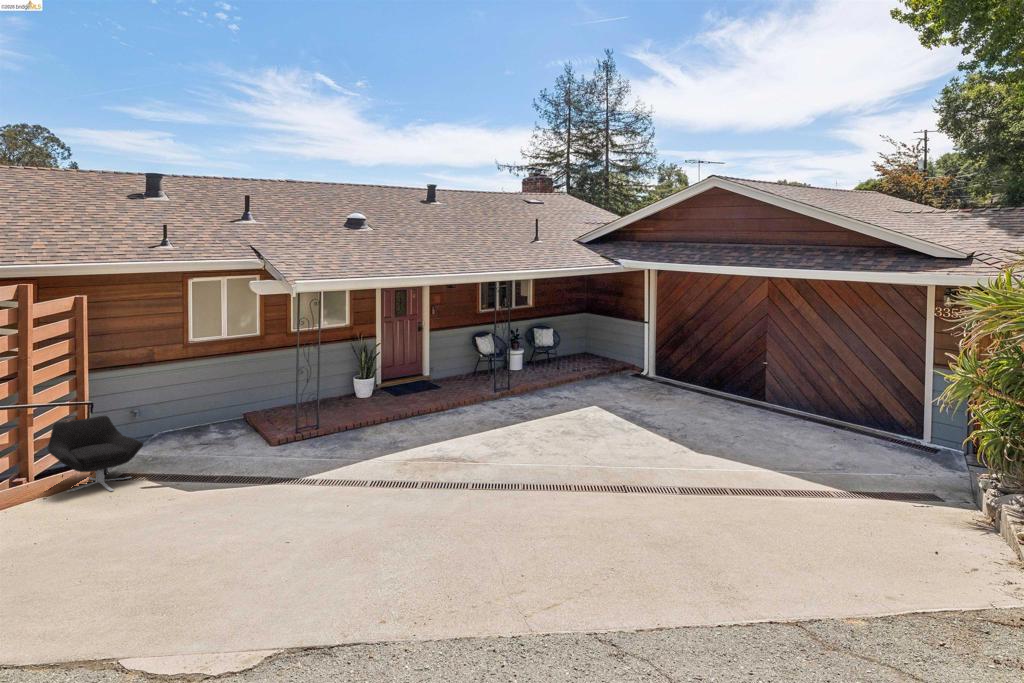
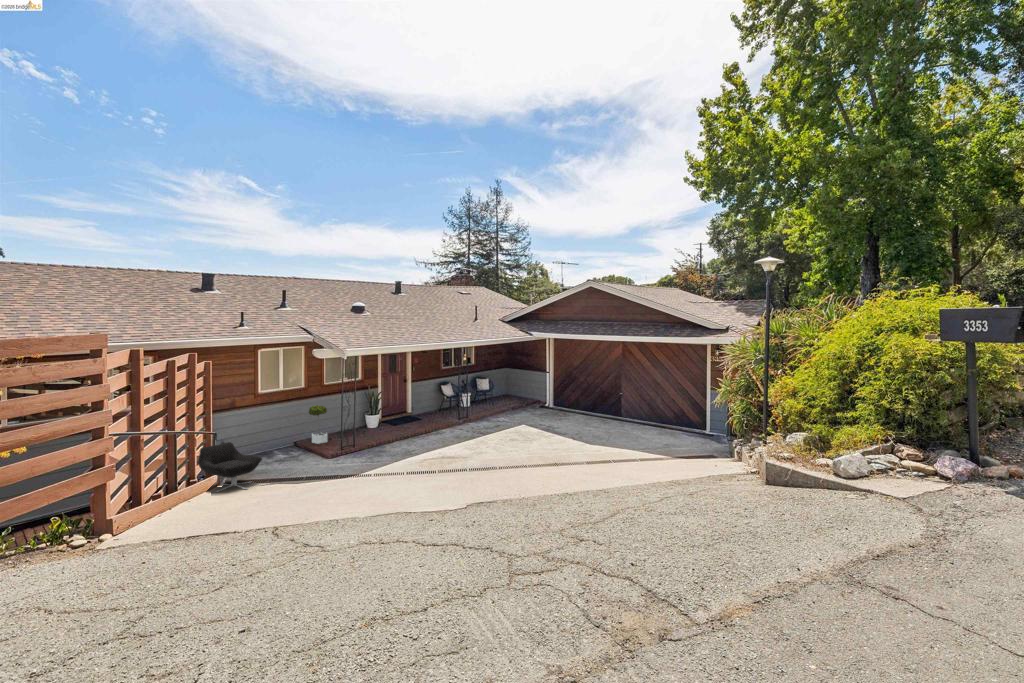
potted tree: none [266,361,293,418] -> present [309,405,328,444]

